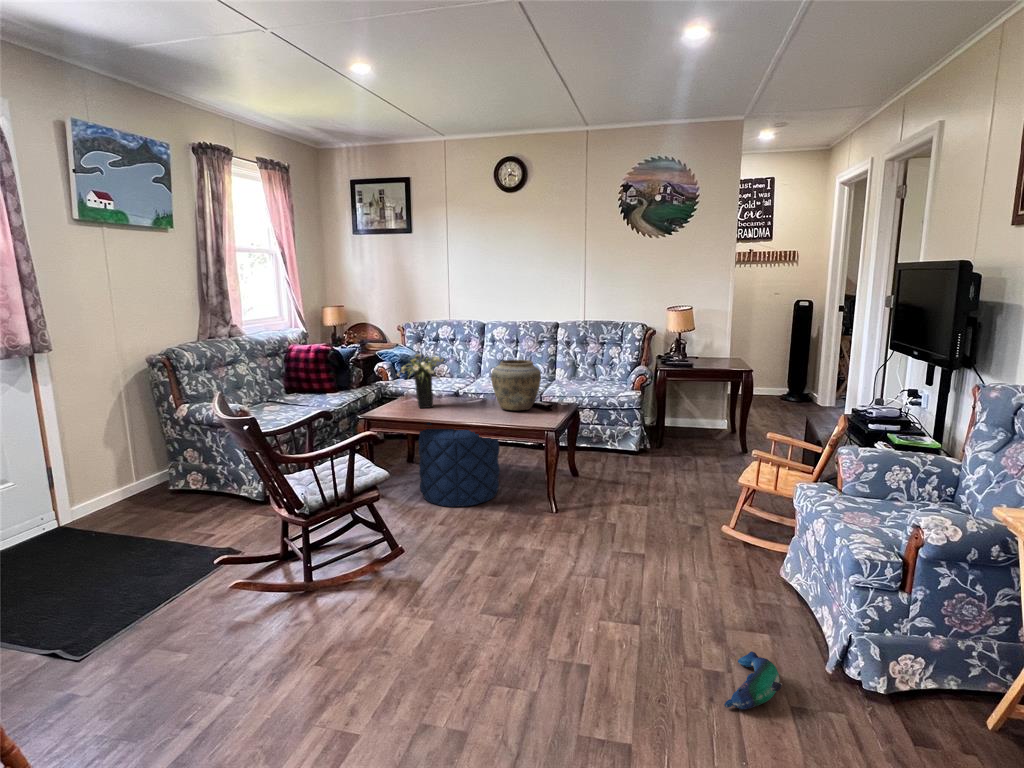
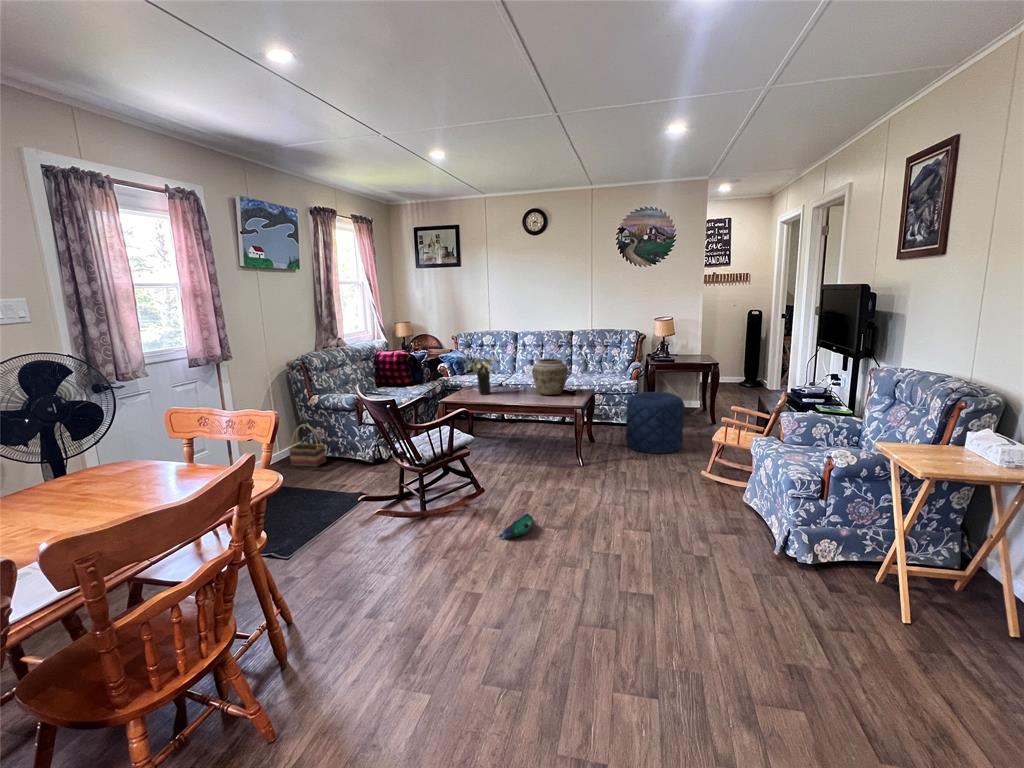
pouf: present [419,422,500,507] -> present [626,392,685,454]
basket: none [143,445,198,506] -> present [289,424,326,467]
plush toy: present [724,651,782,709] -> present [499,514,533,538]

